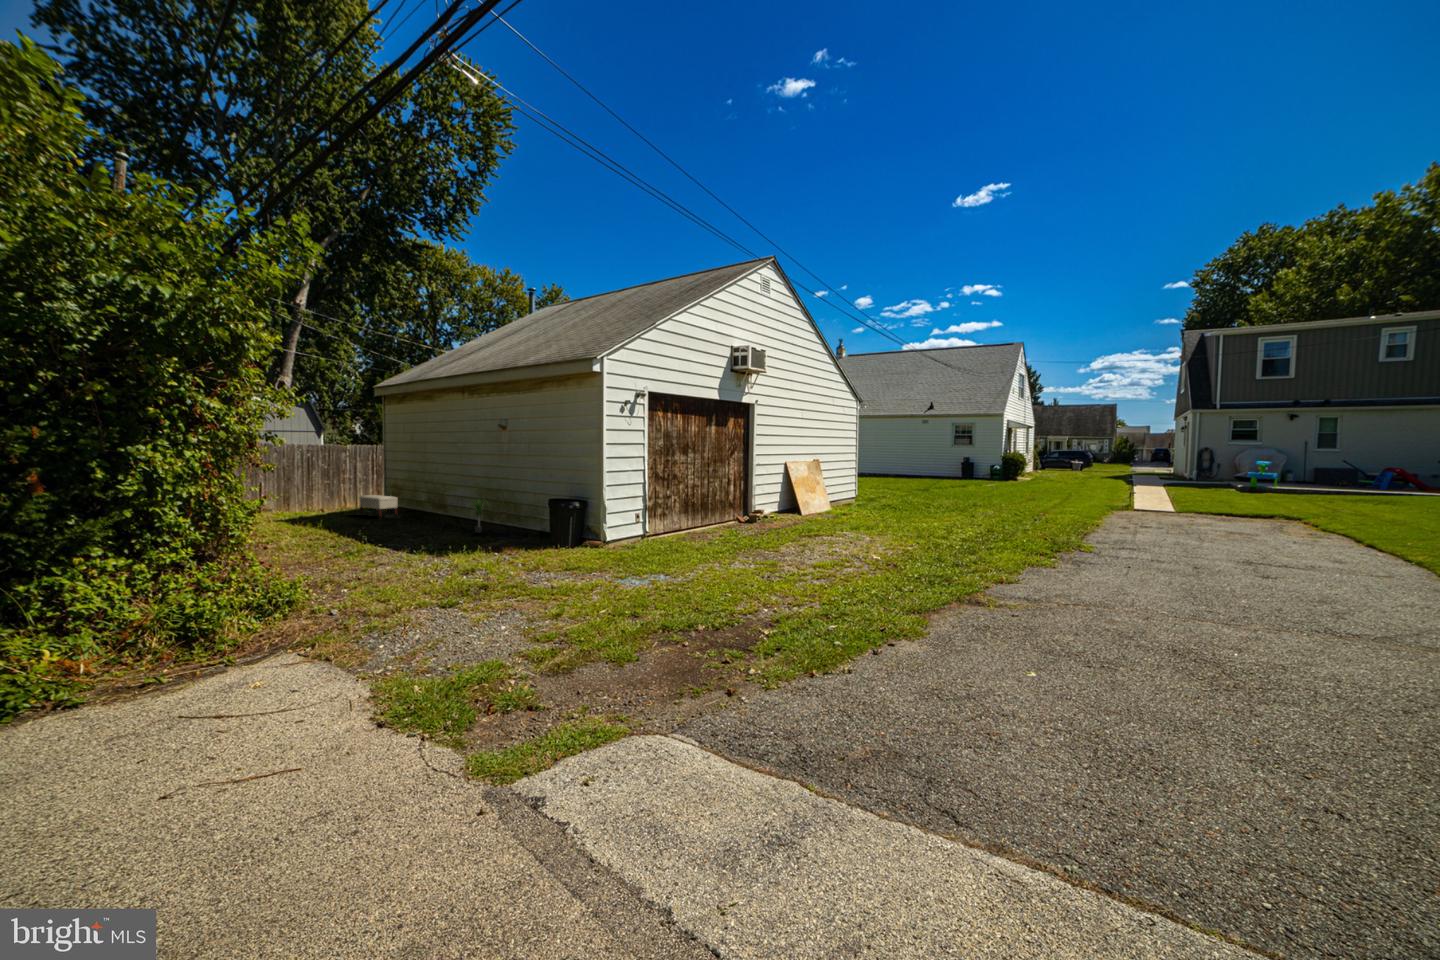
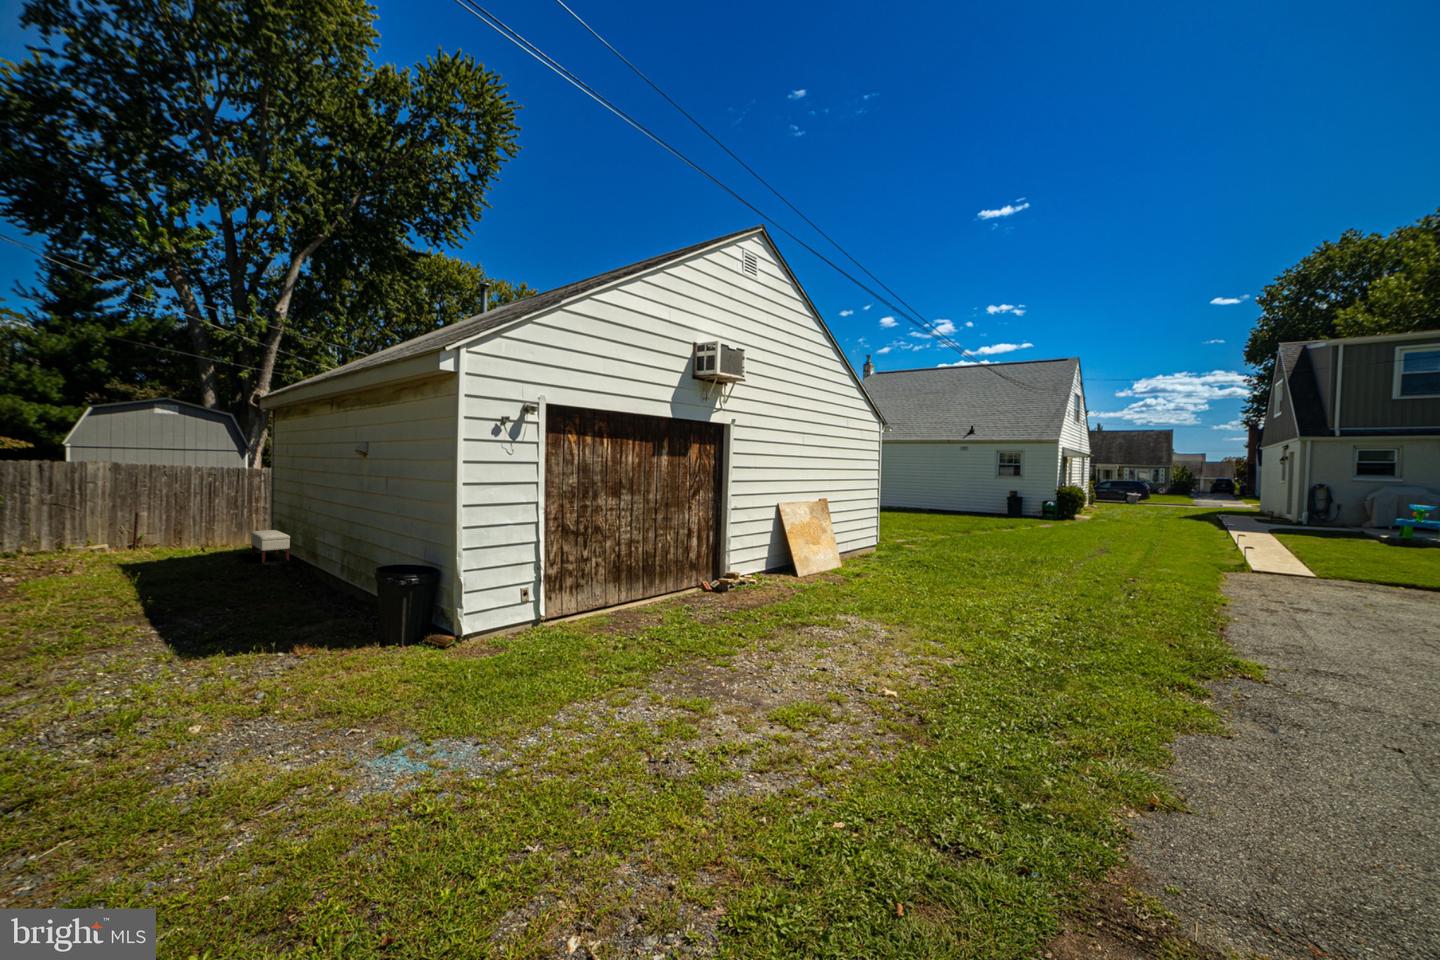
potted plant: present [474,499,482,533] -> none [307,545,352,601]

